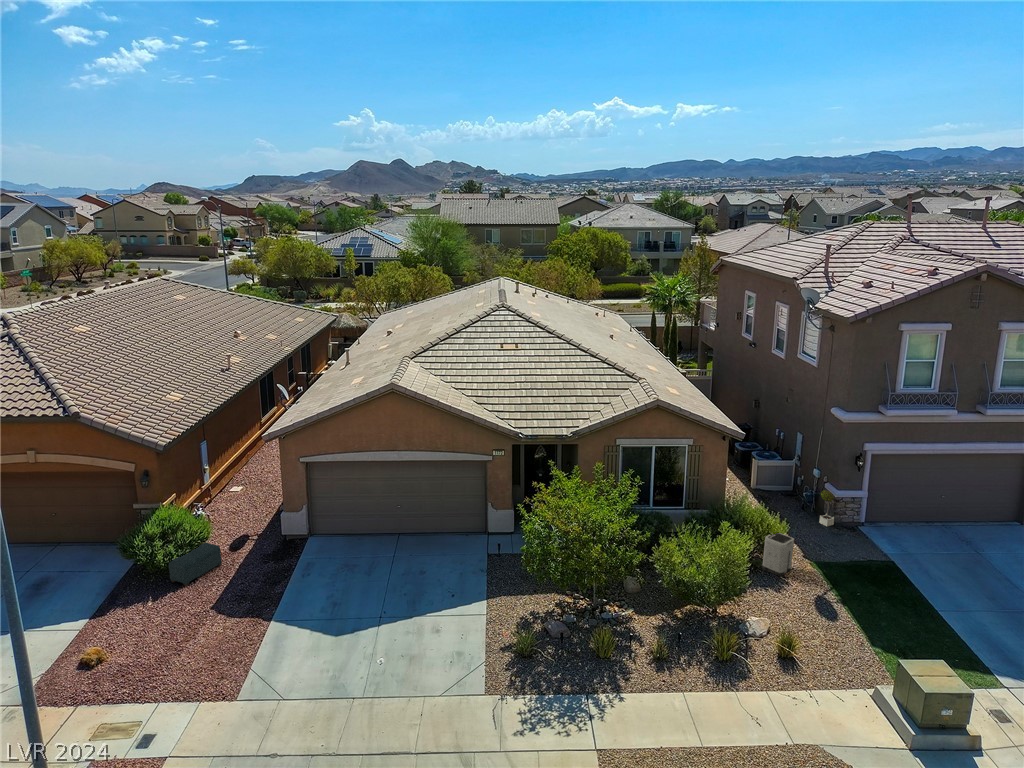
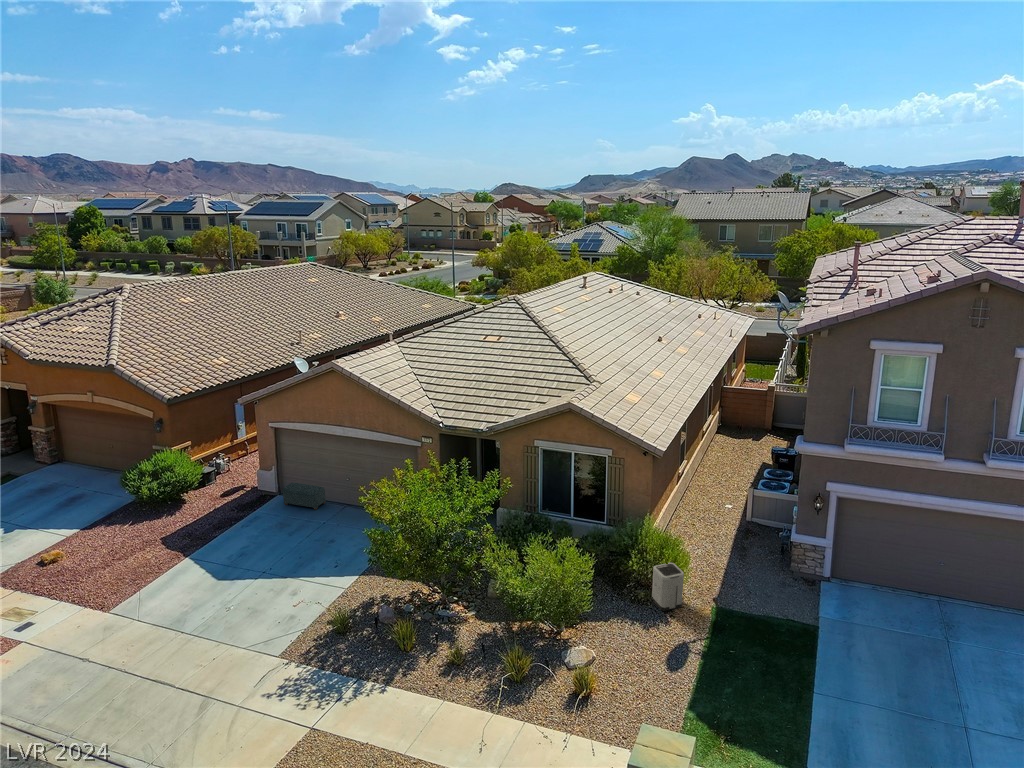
potted tree: present [819,490,835,526] -> none [773,528,791,569]
bench: present [169,543,222,586] -> present [283,483,326,510]

